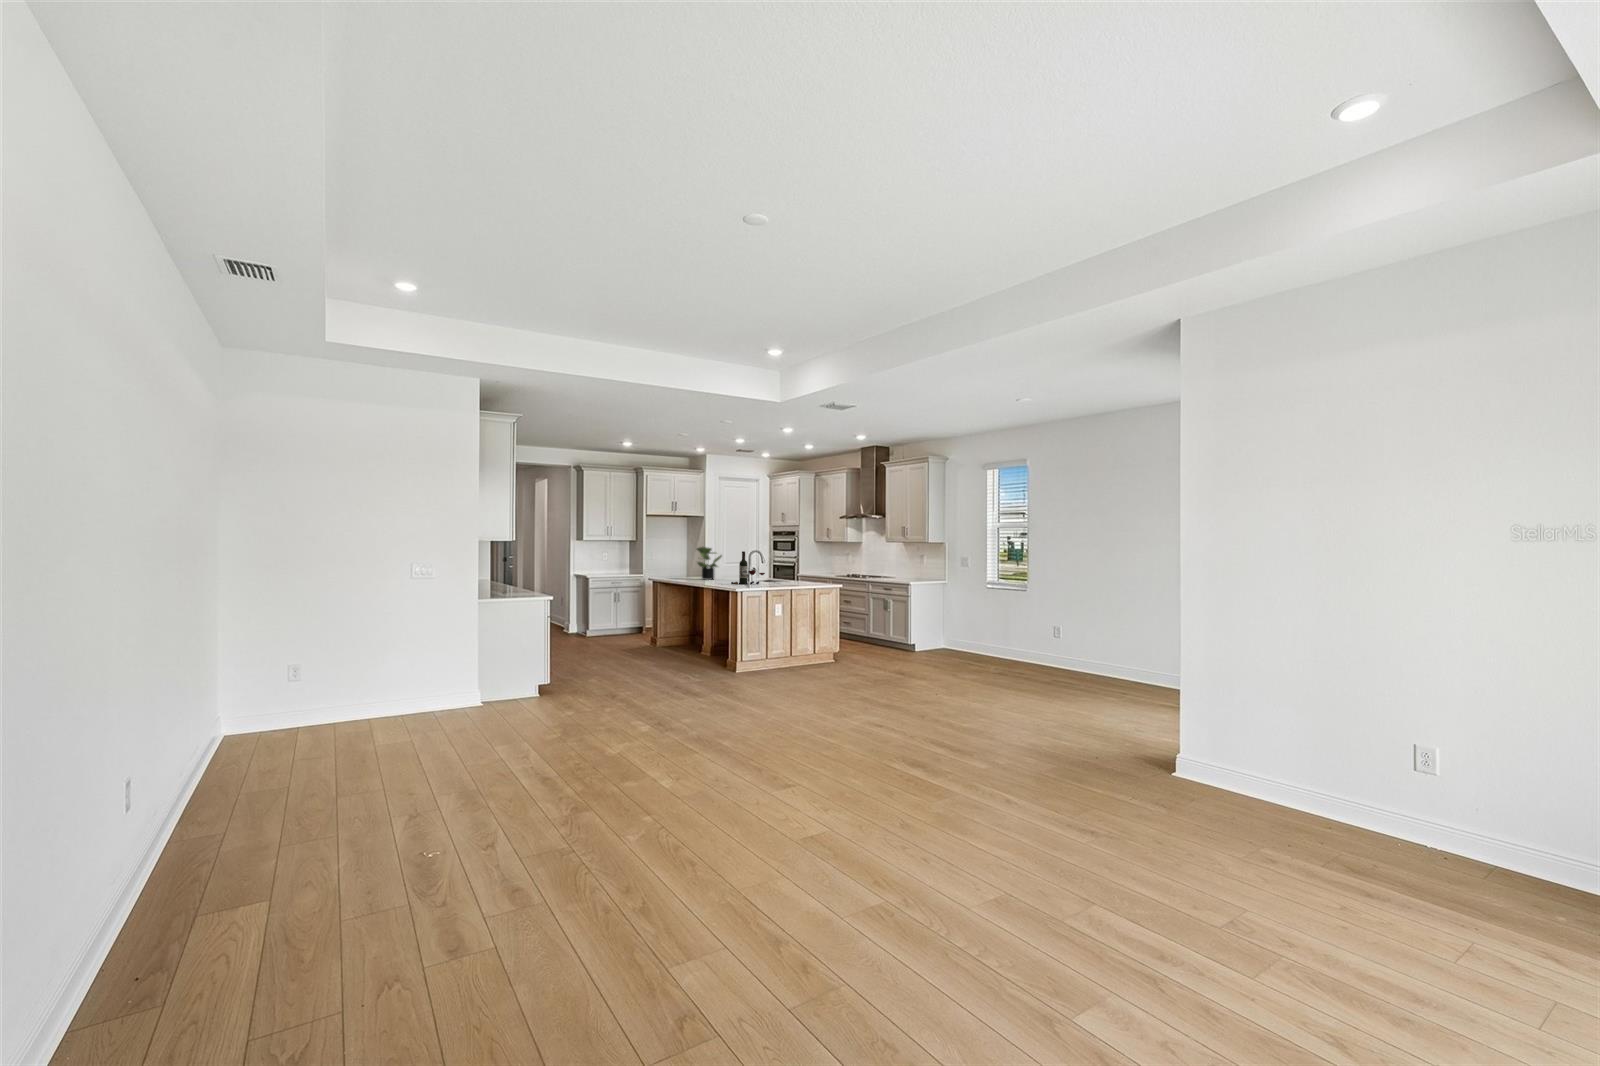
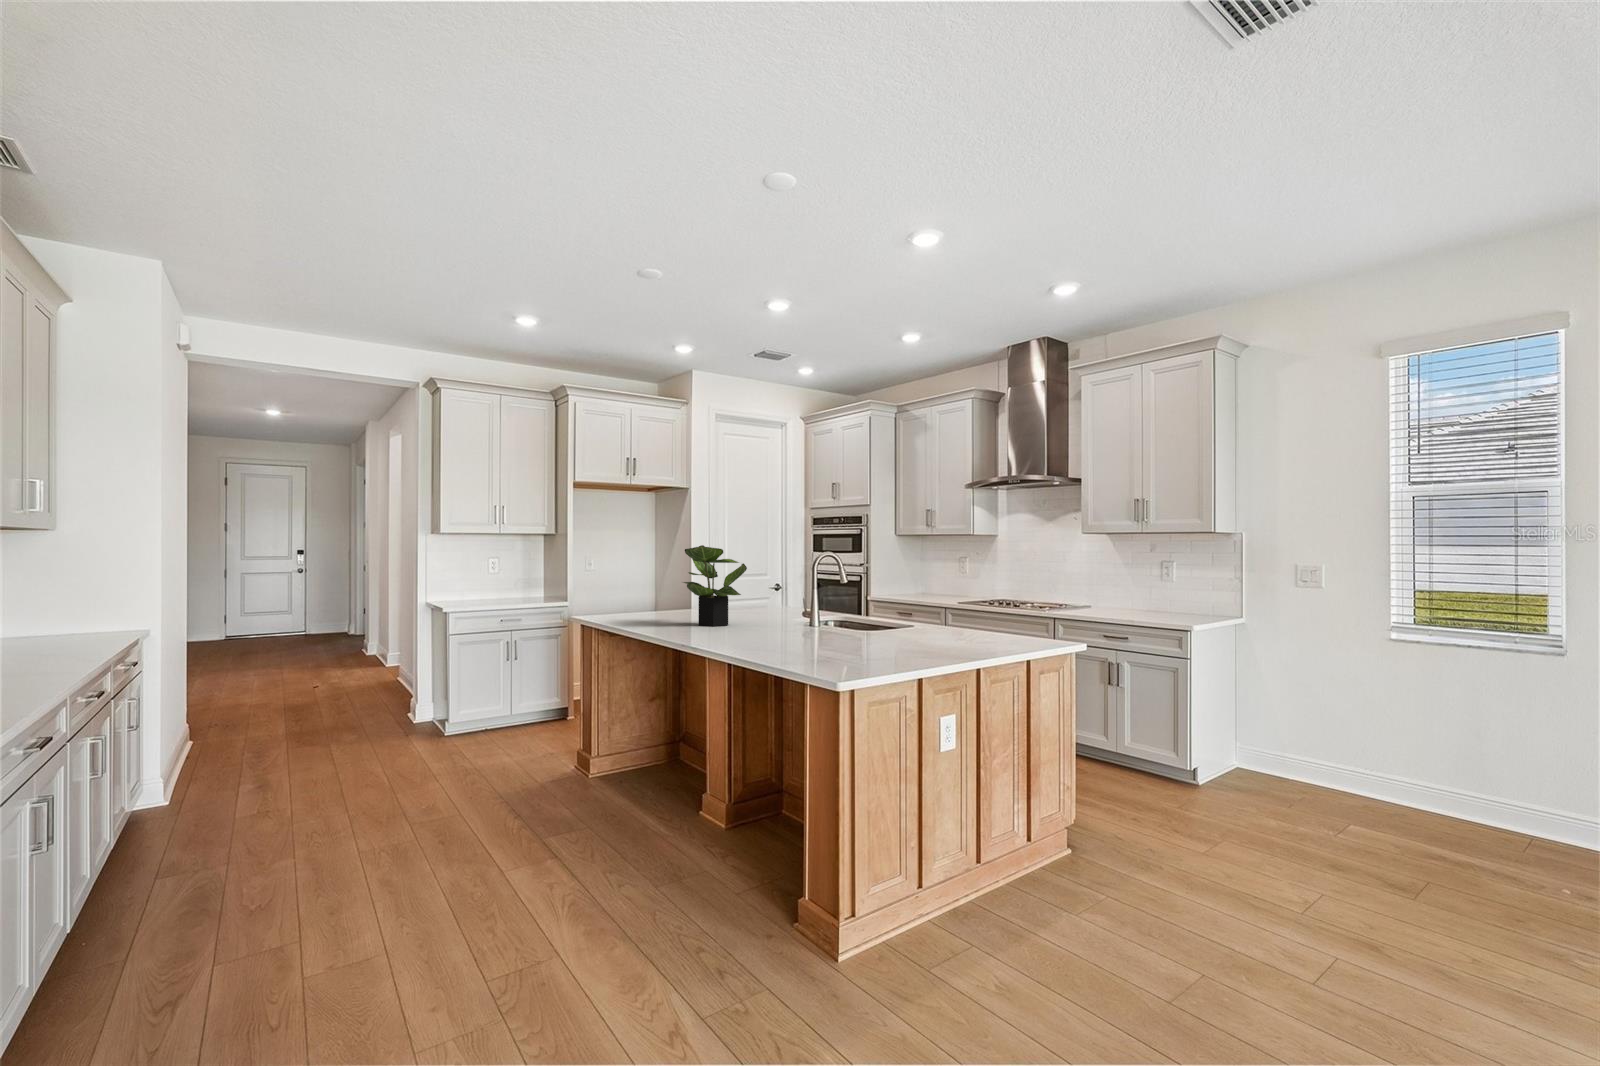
wine bottle: present [731,551,765,585] -> none [810,560,915,667]

